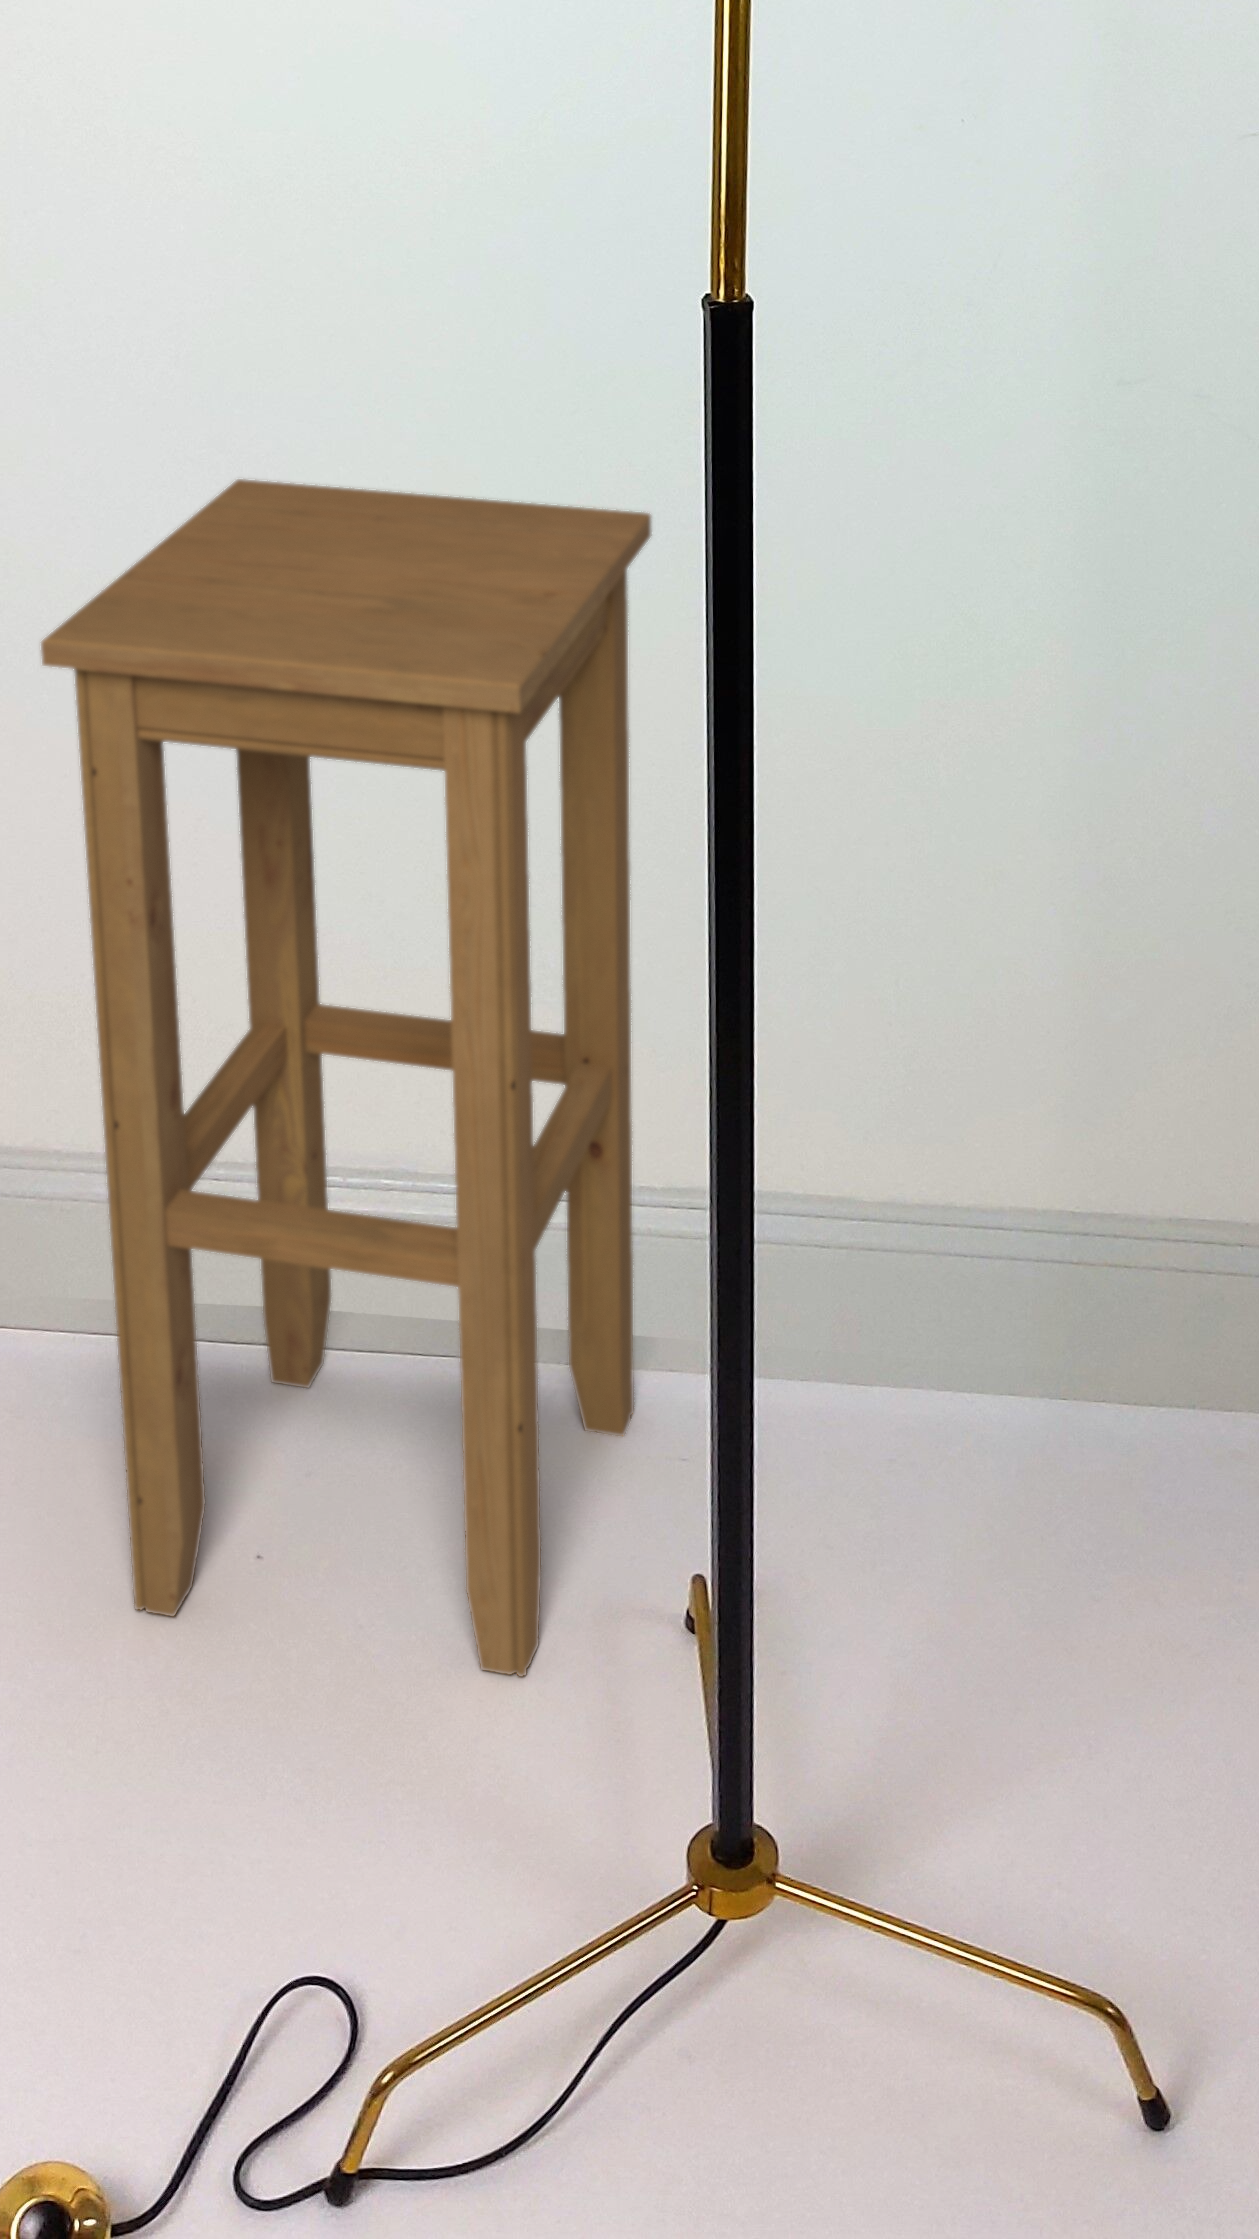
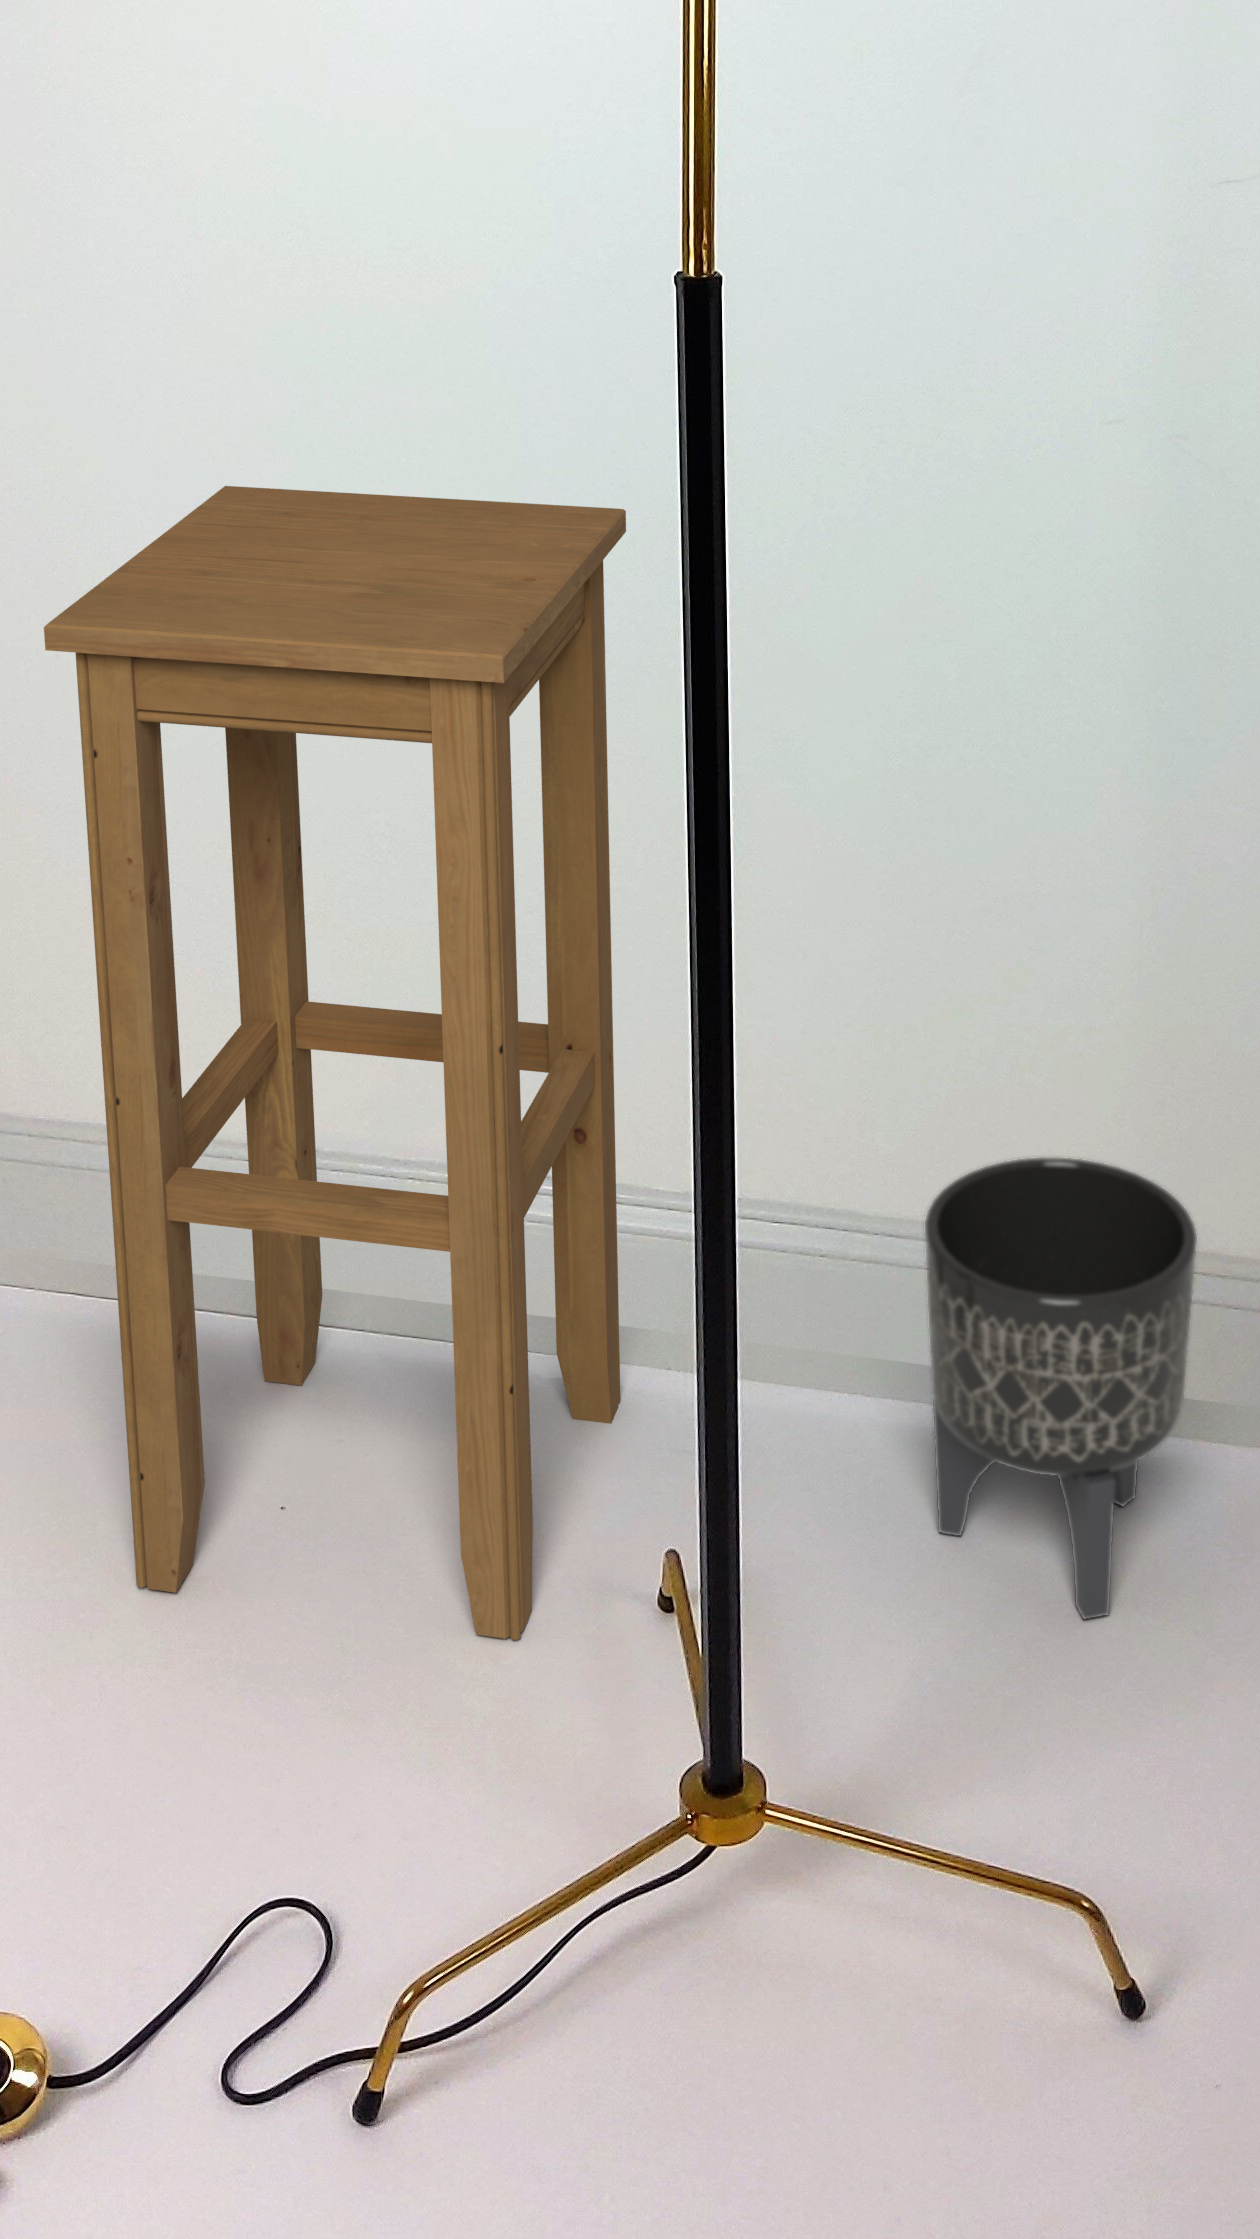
planter: none [950,1185,1231,1665] -> present [925,1157,1197,1619]

